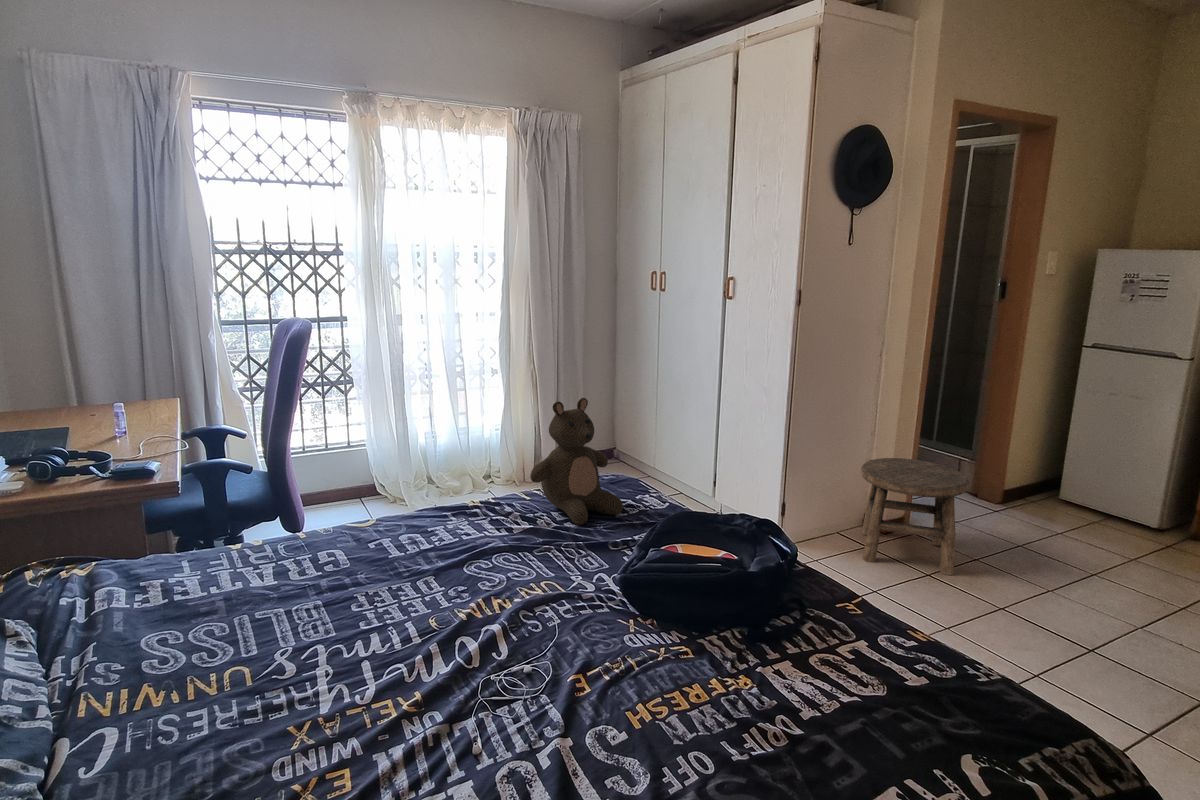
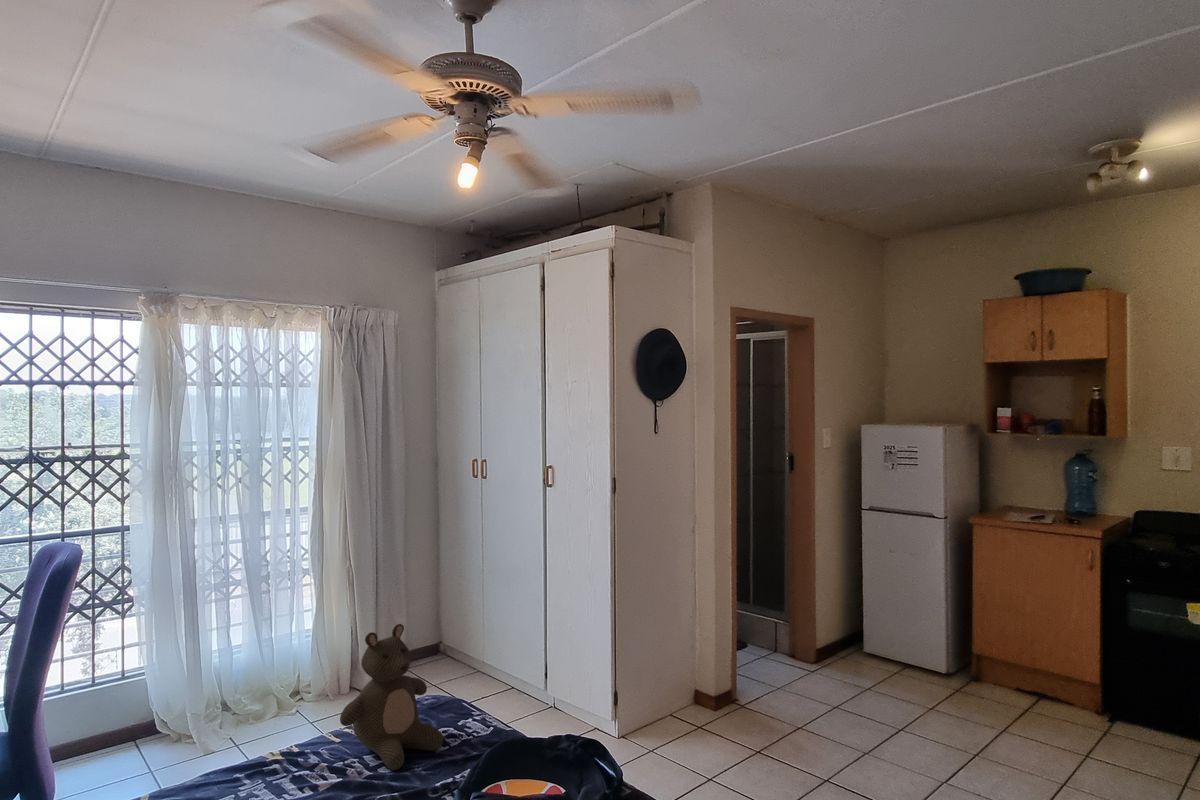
stool: present [861,458,969,575] -> none [686,632,781,751]

